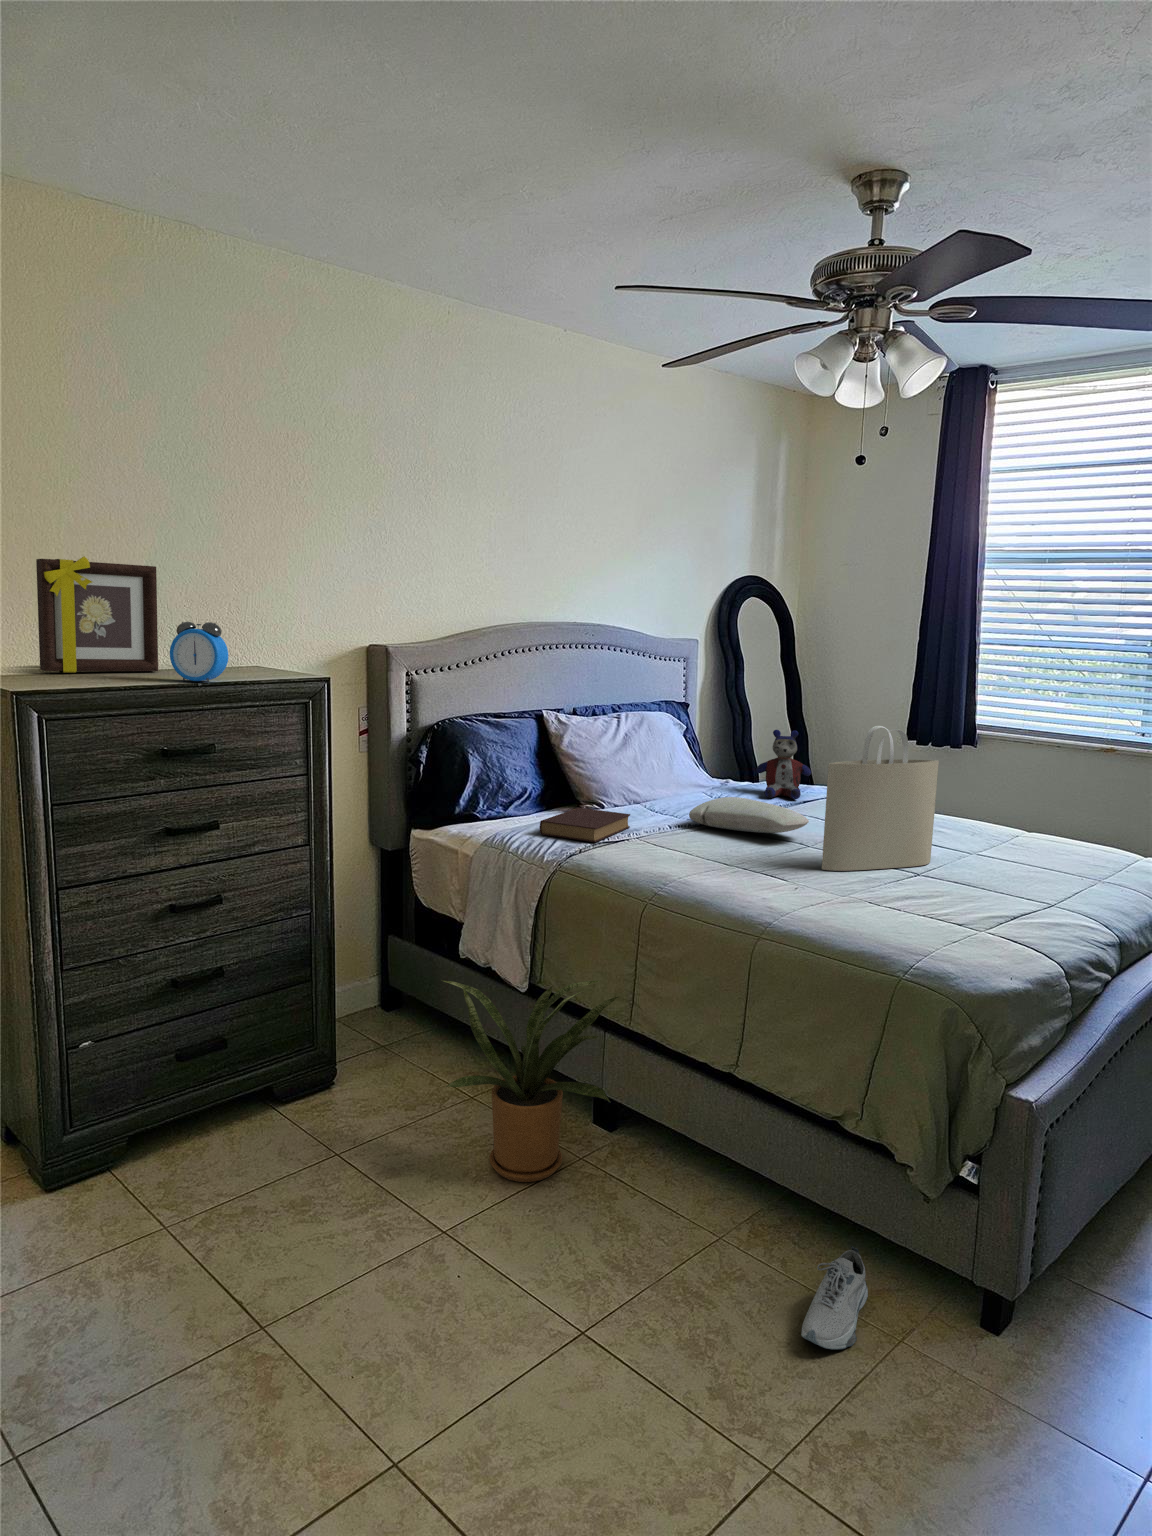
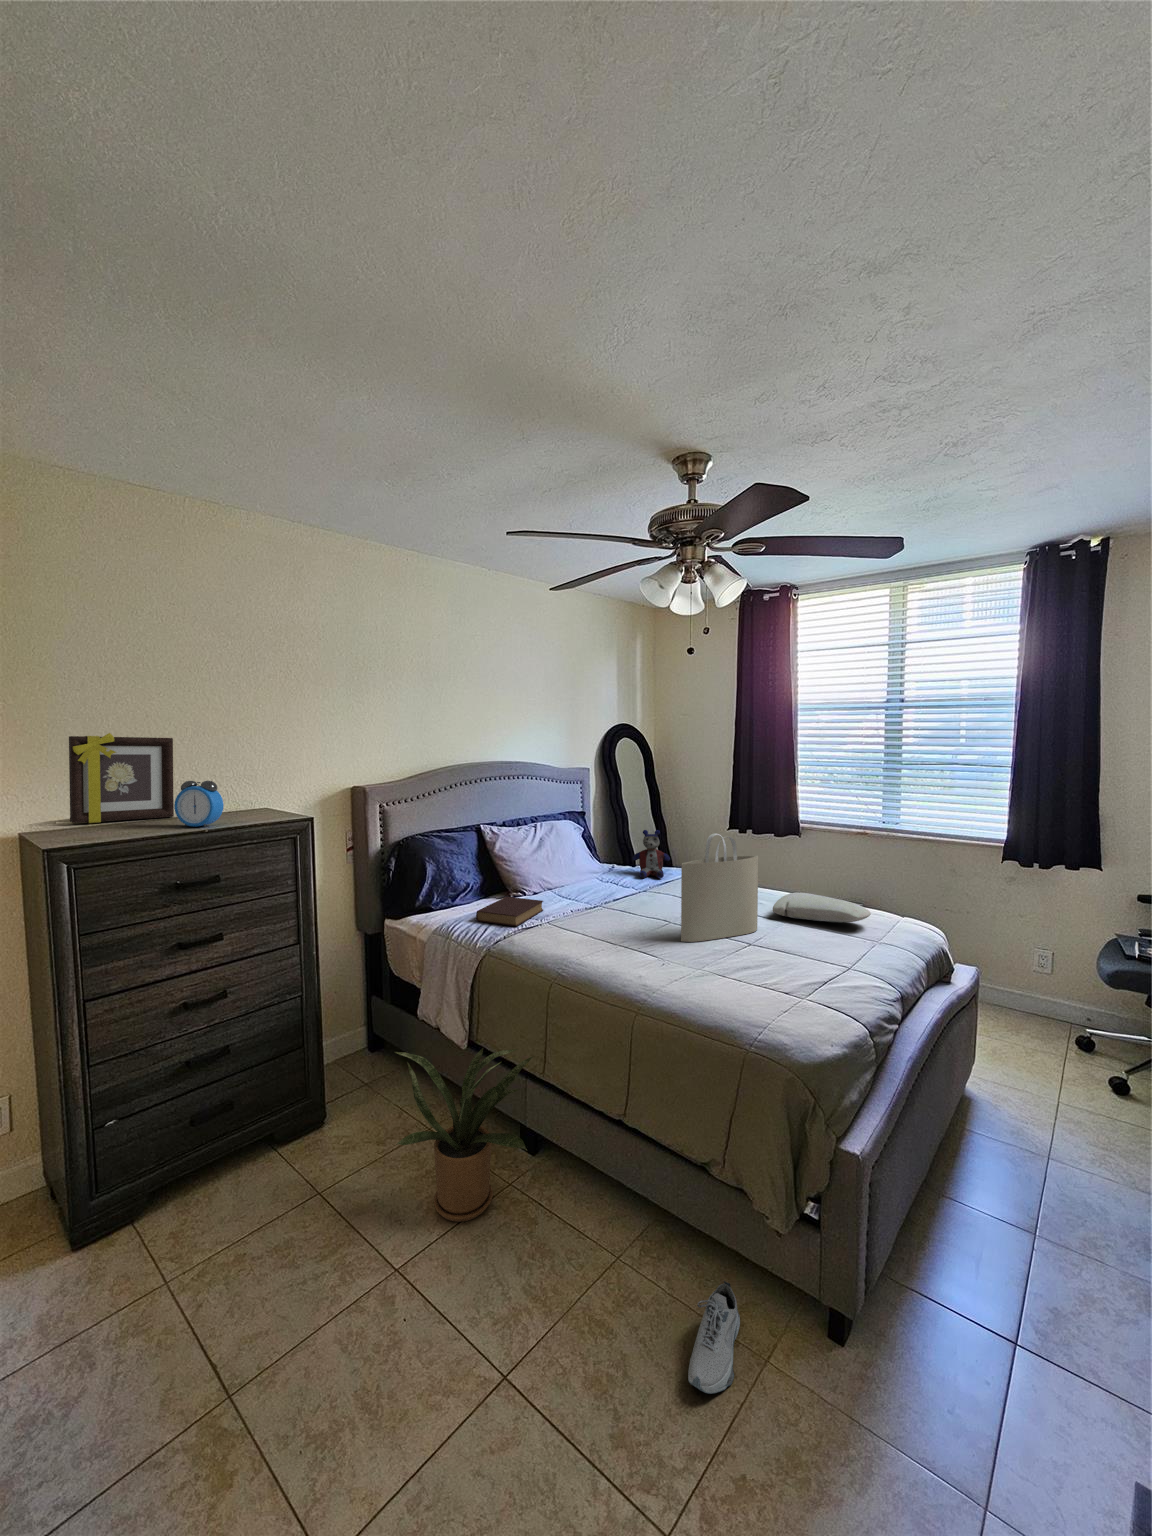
pillow: present [689,797,809,833] -> present [773,893,871,922]

